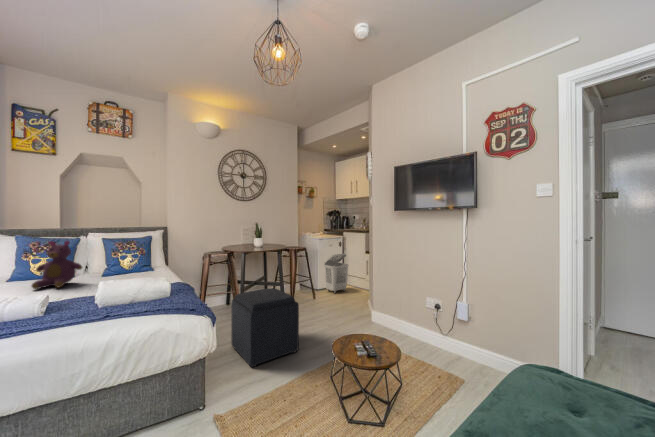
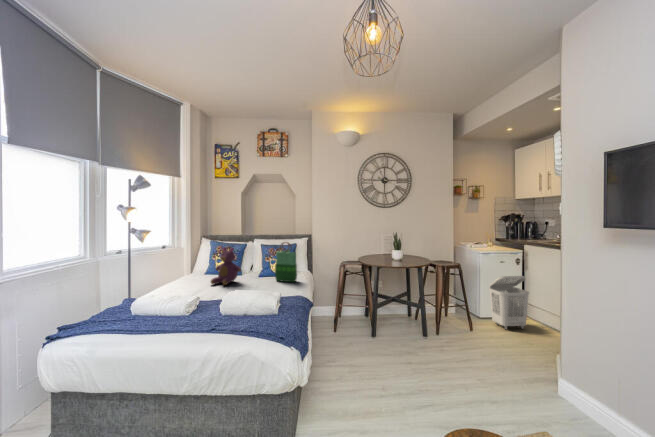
tote bag: none [132,232,161,276] -> present [275,242,297,282]
ottoman: present [231,288,299,367] -> none [351,313,424,404]

